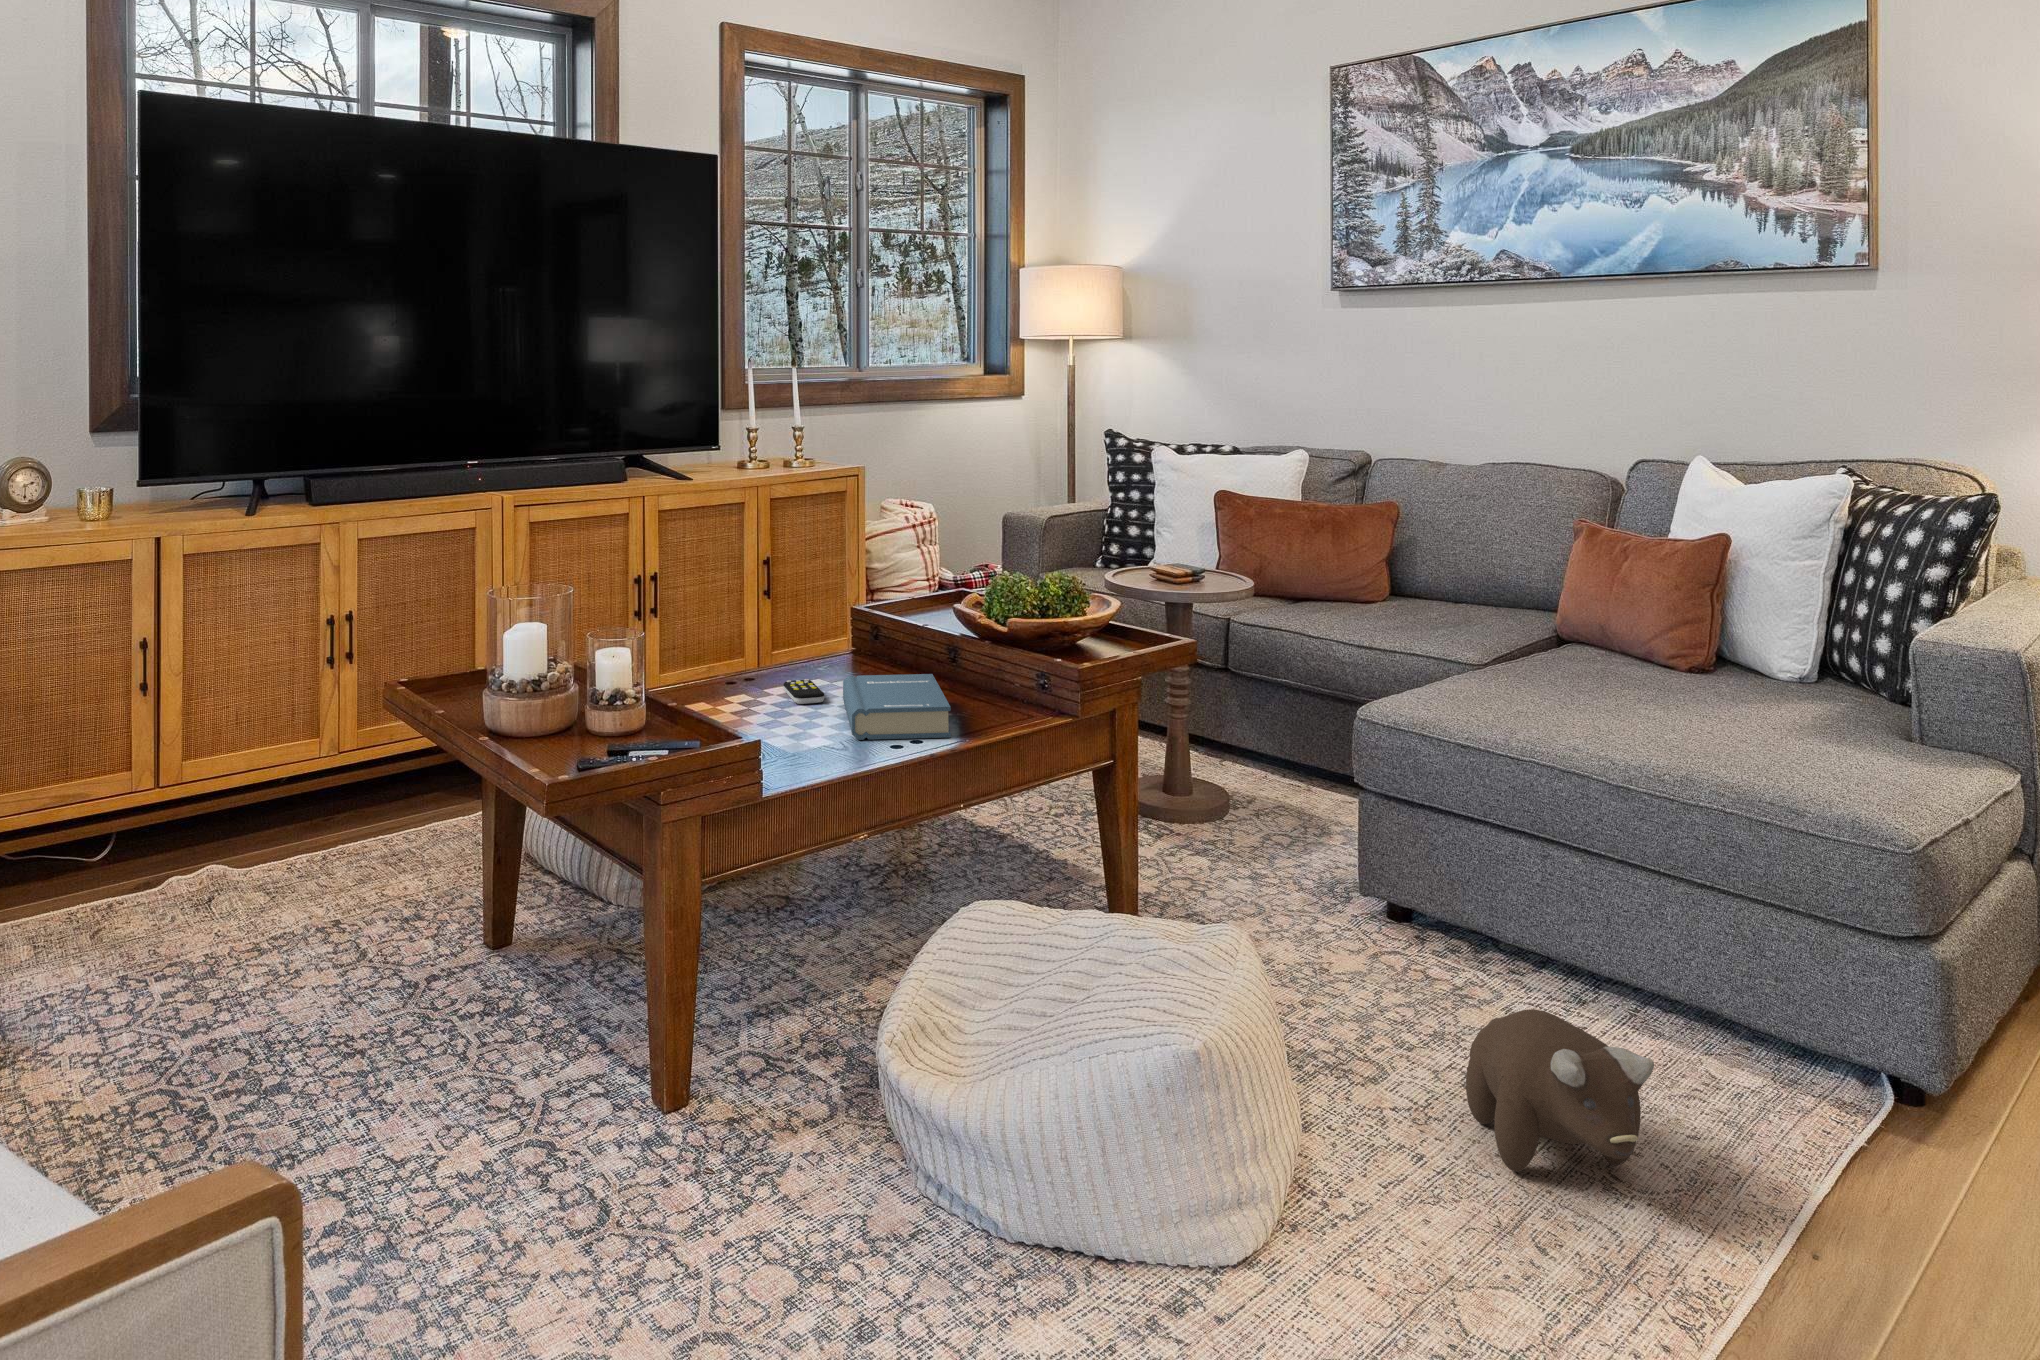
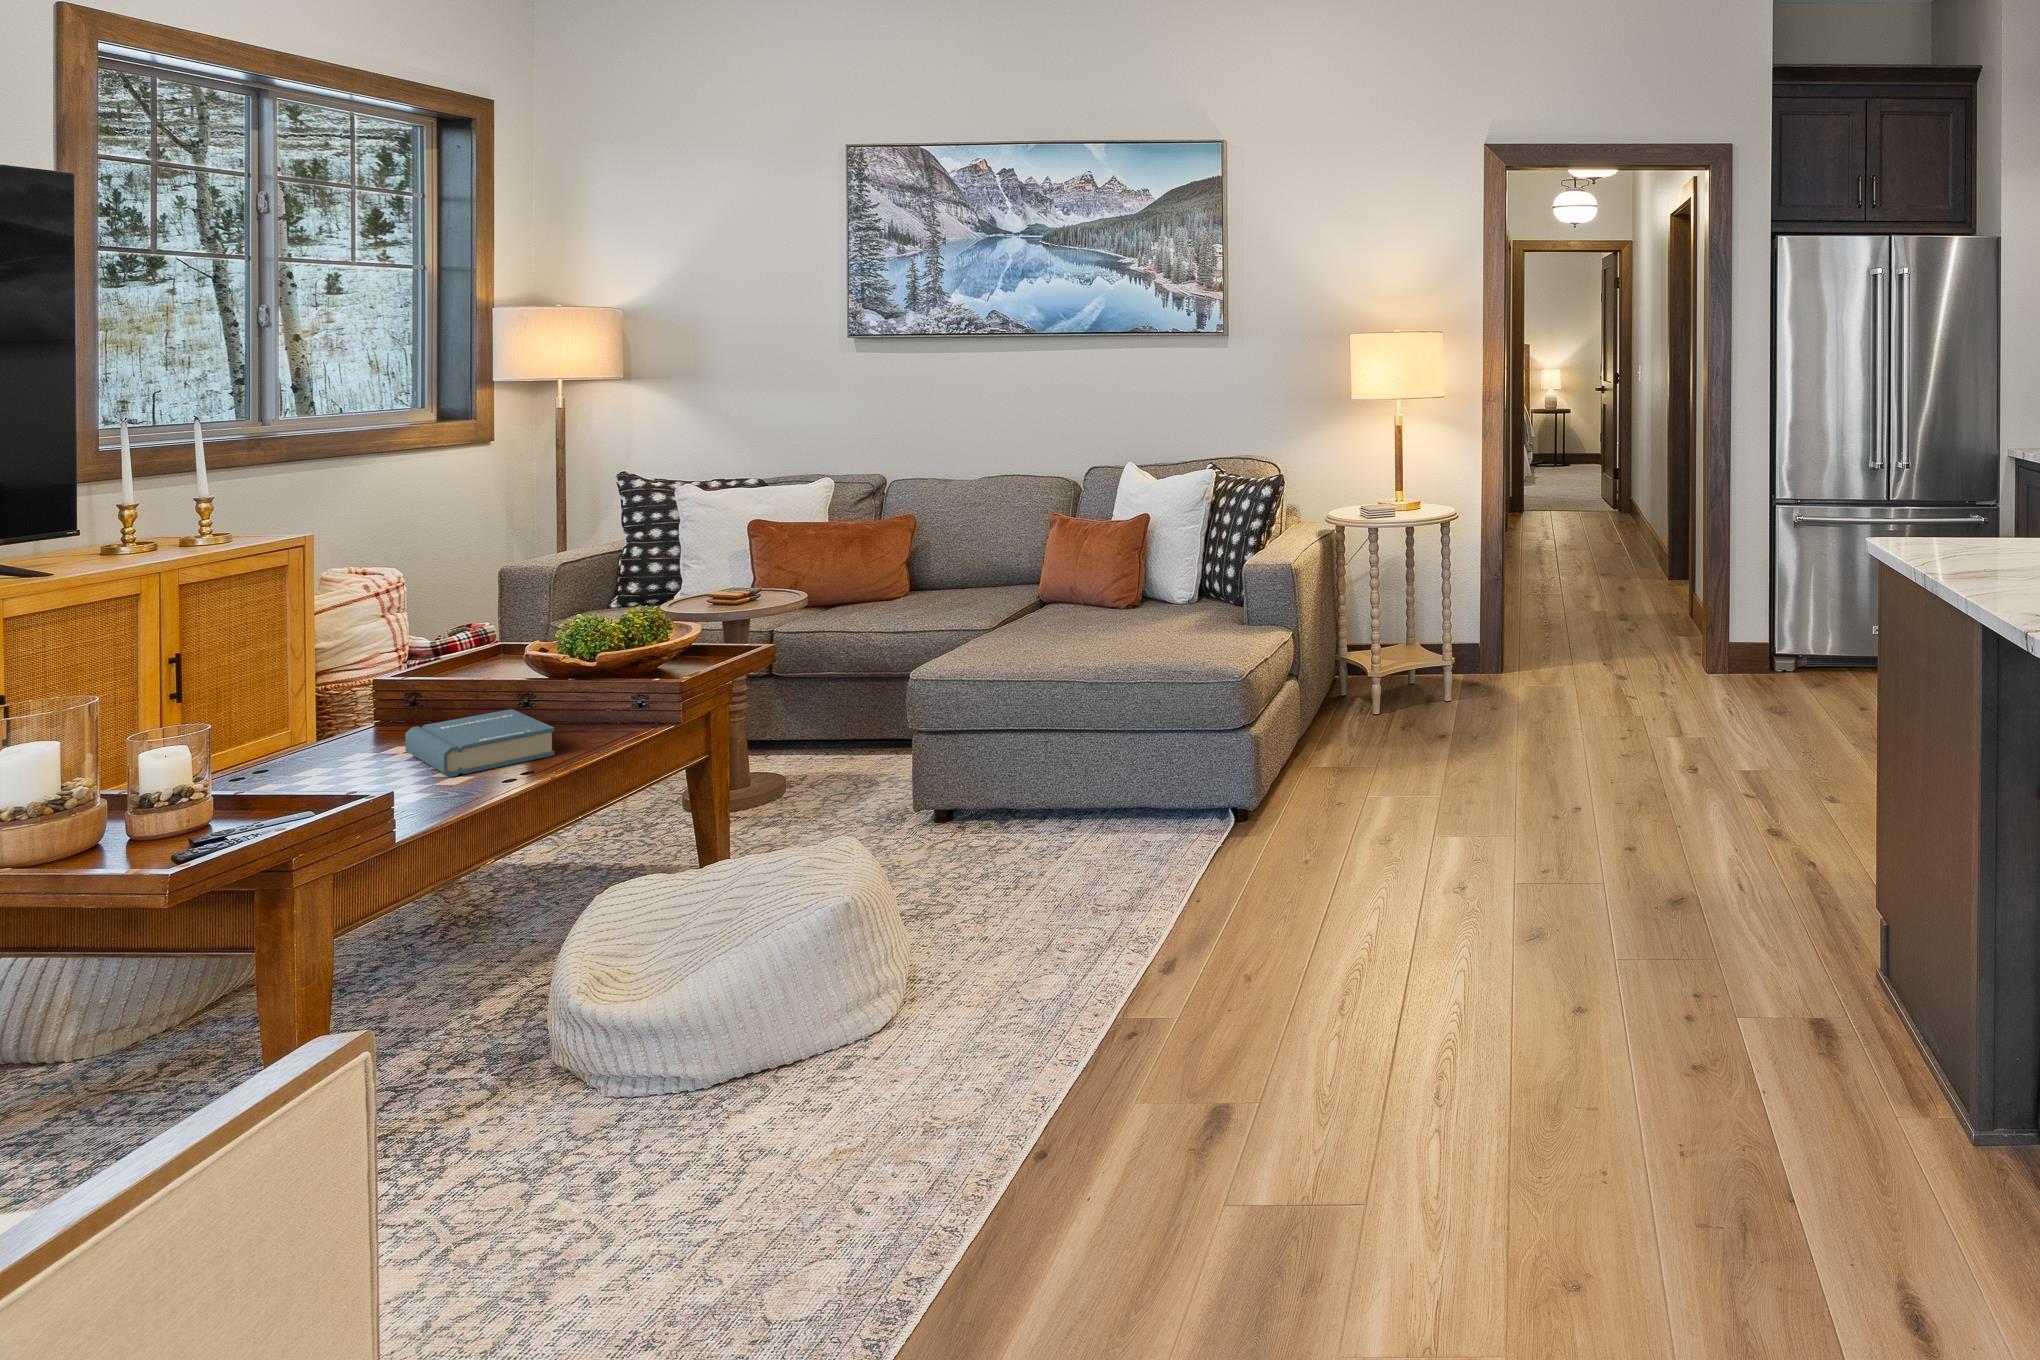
remote control: present [783,679,824,704] -> none [315,743,379,766]
plush toy: present [1466,1009,1654,1172] -> none [1010,827,1125,931]

